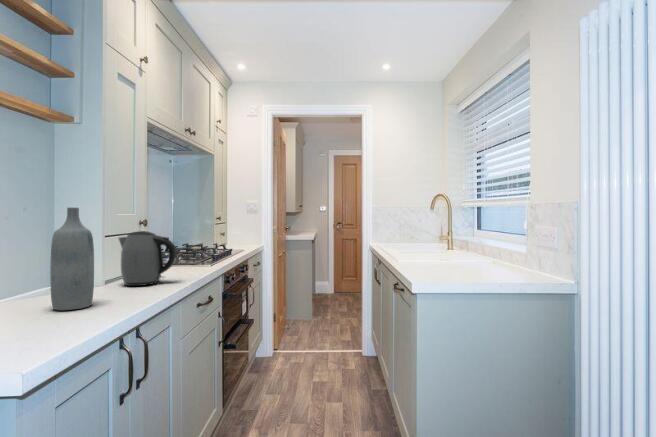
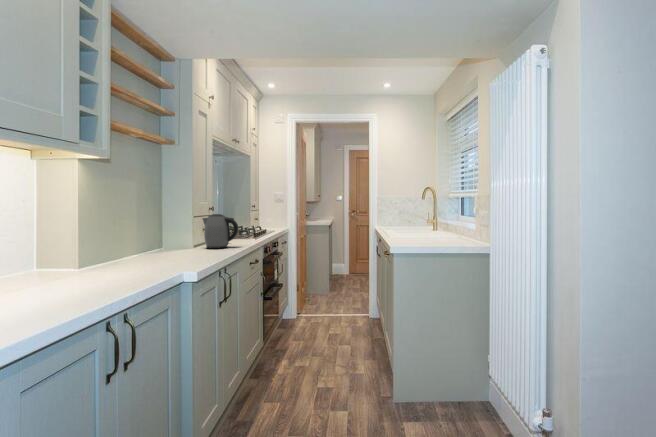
bottle: present [50,207,94,310] -> none [179,199,200,257]

